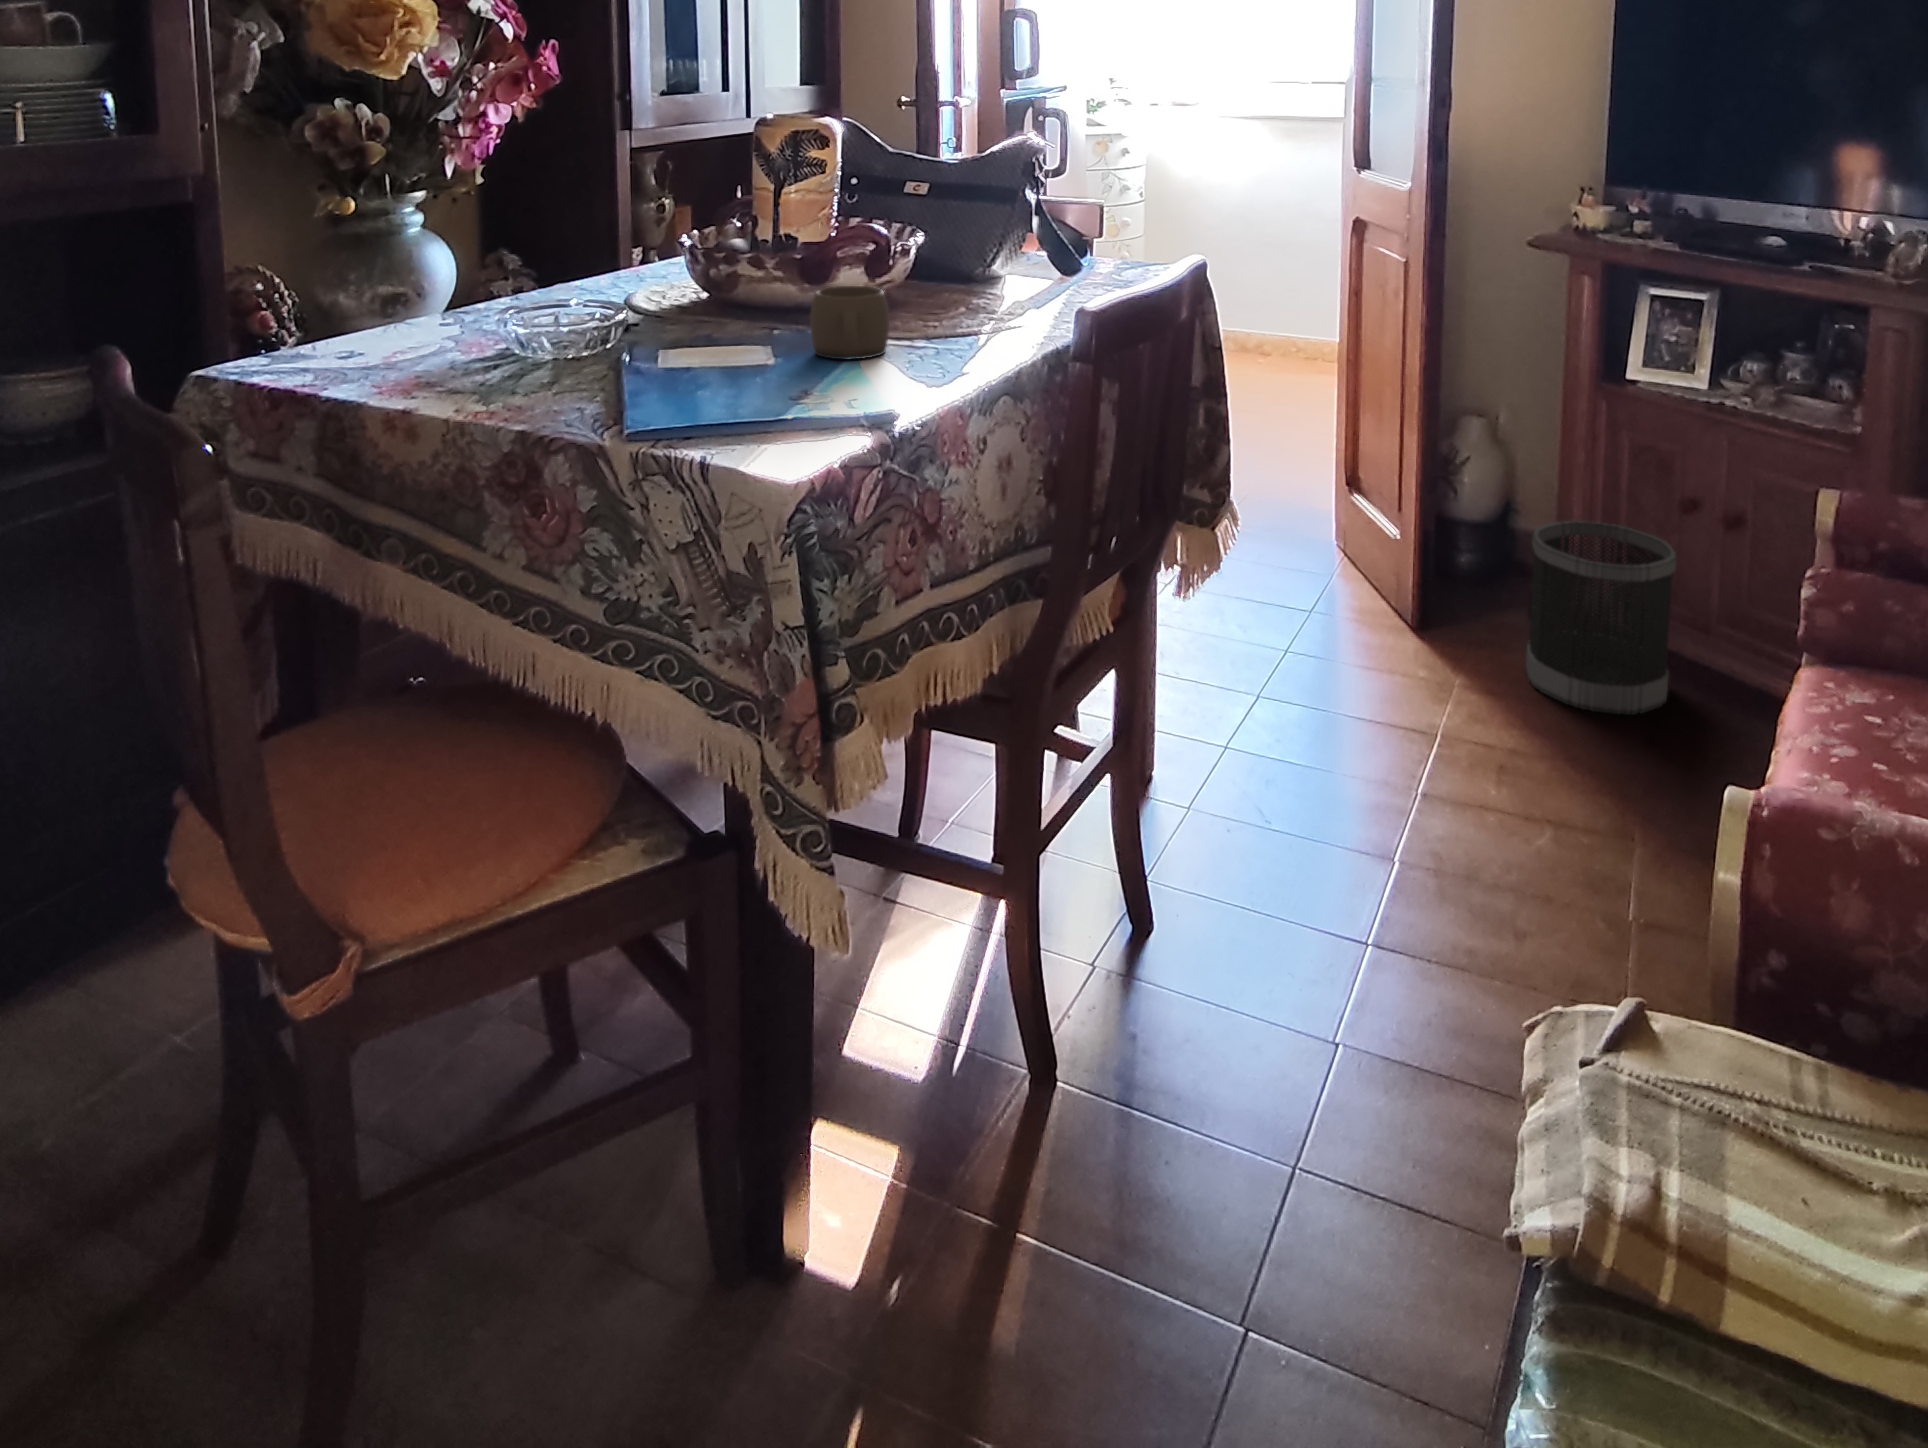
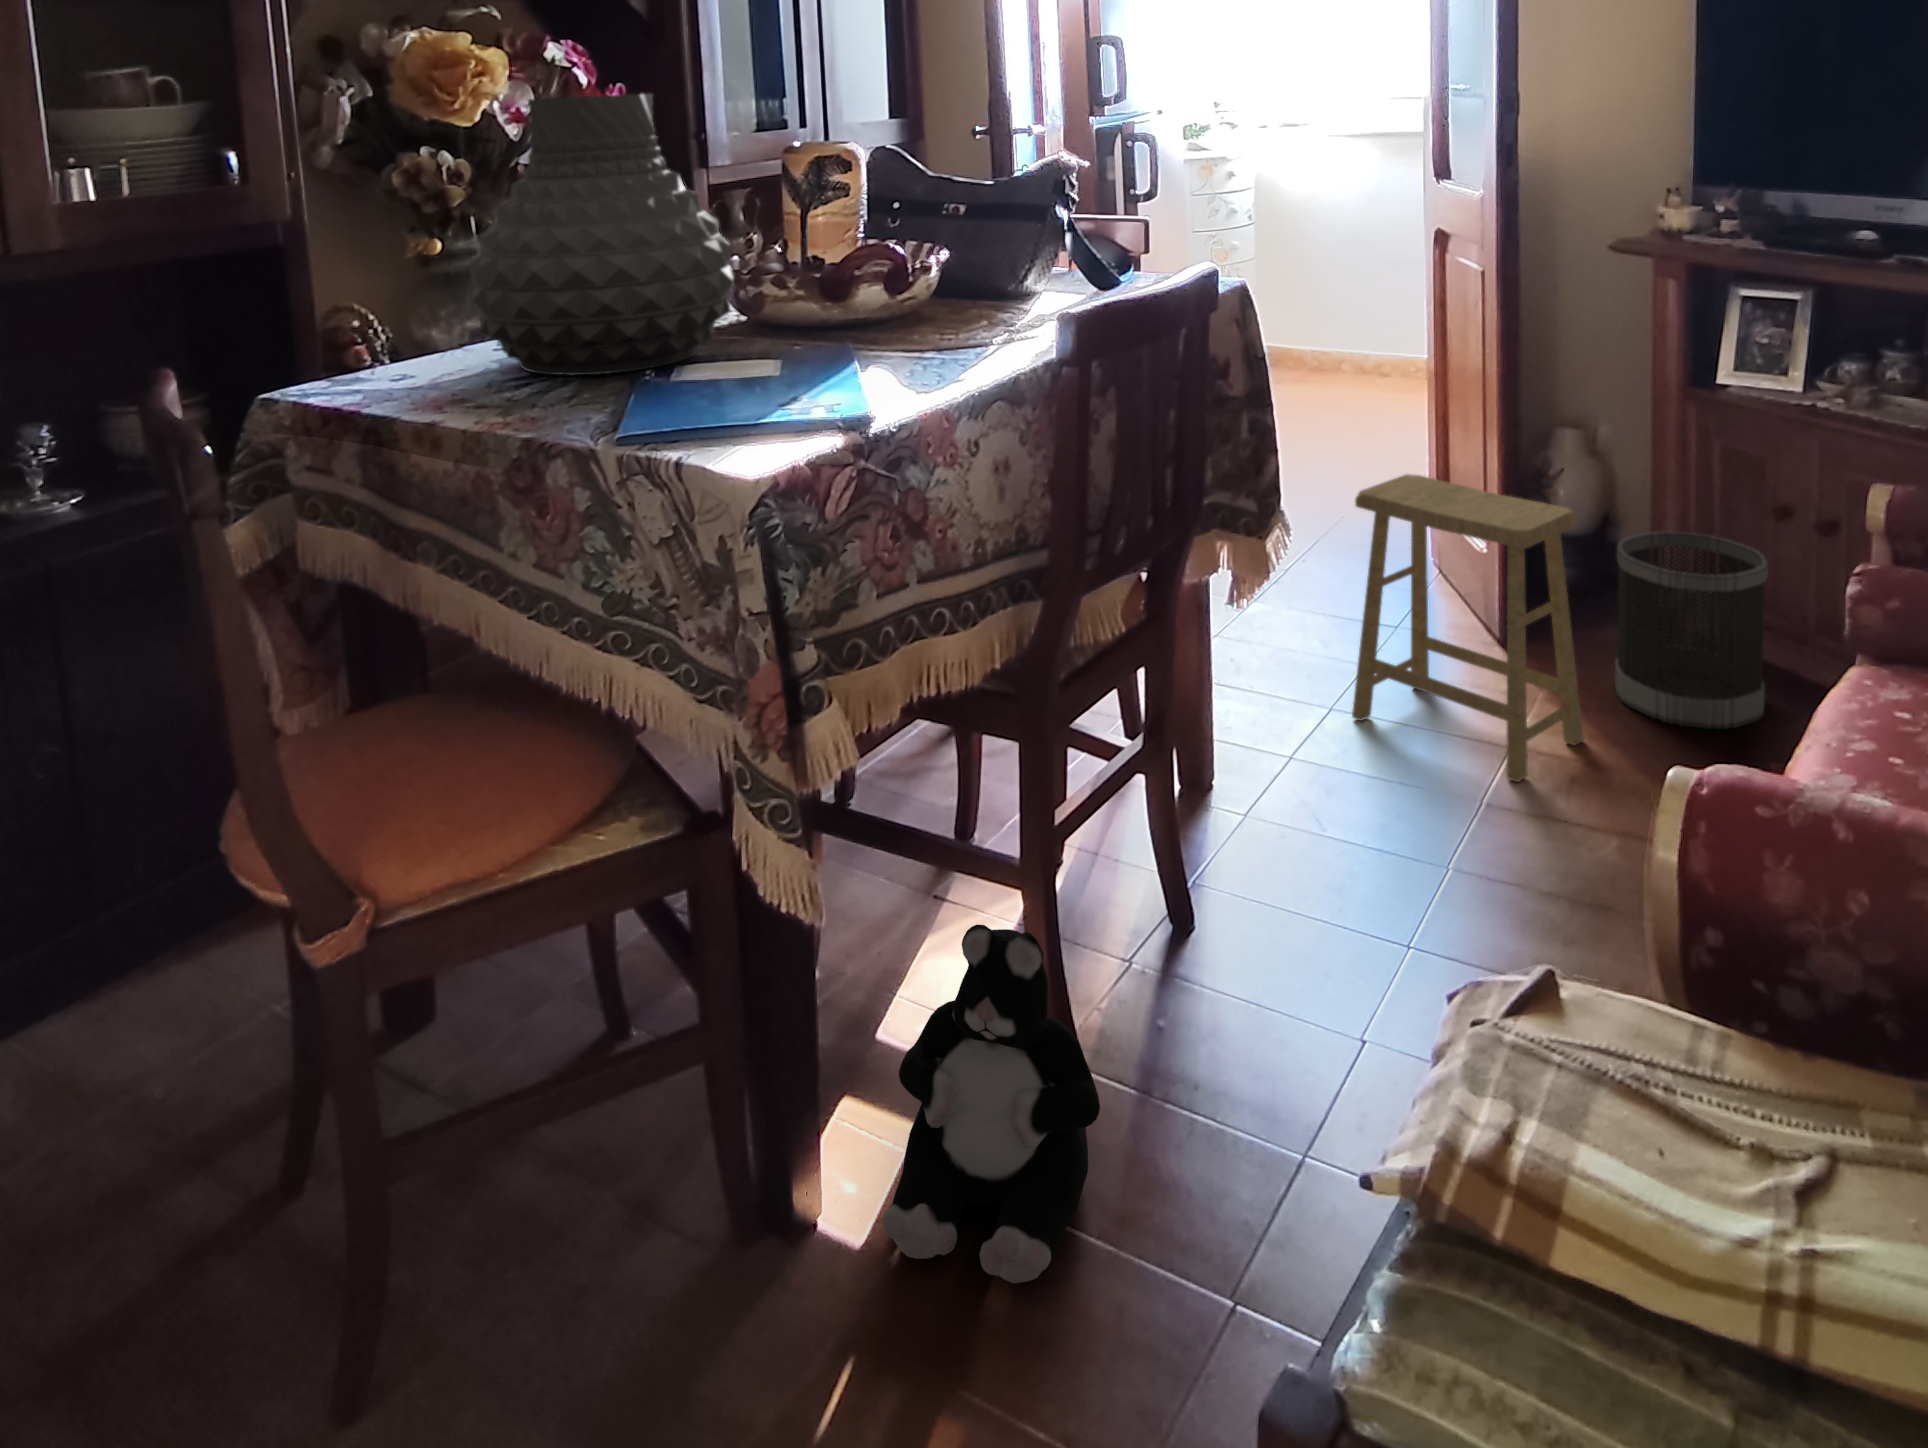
vase: none [428,59,714,357] -> present [469,93,735,375]
mug: present [810,286,889,359] -> none [816,301,892,370]
footstool: none [1279,462,1508,770] -> present [1352,474,1584,782]
plush toy: none [872,938,1091,1317] -> present [884,925,1100,1283]

